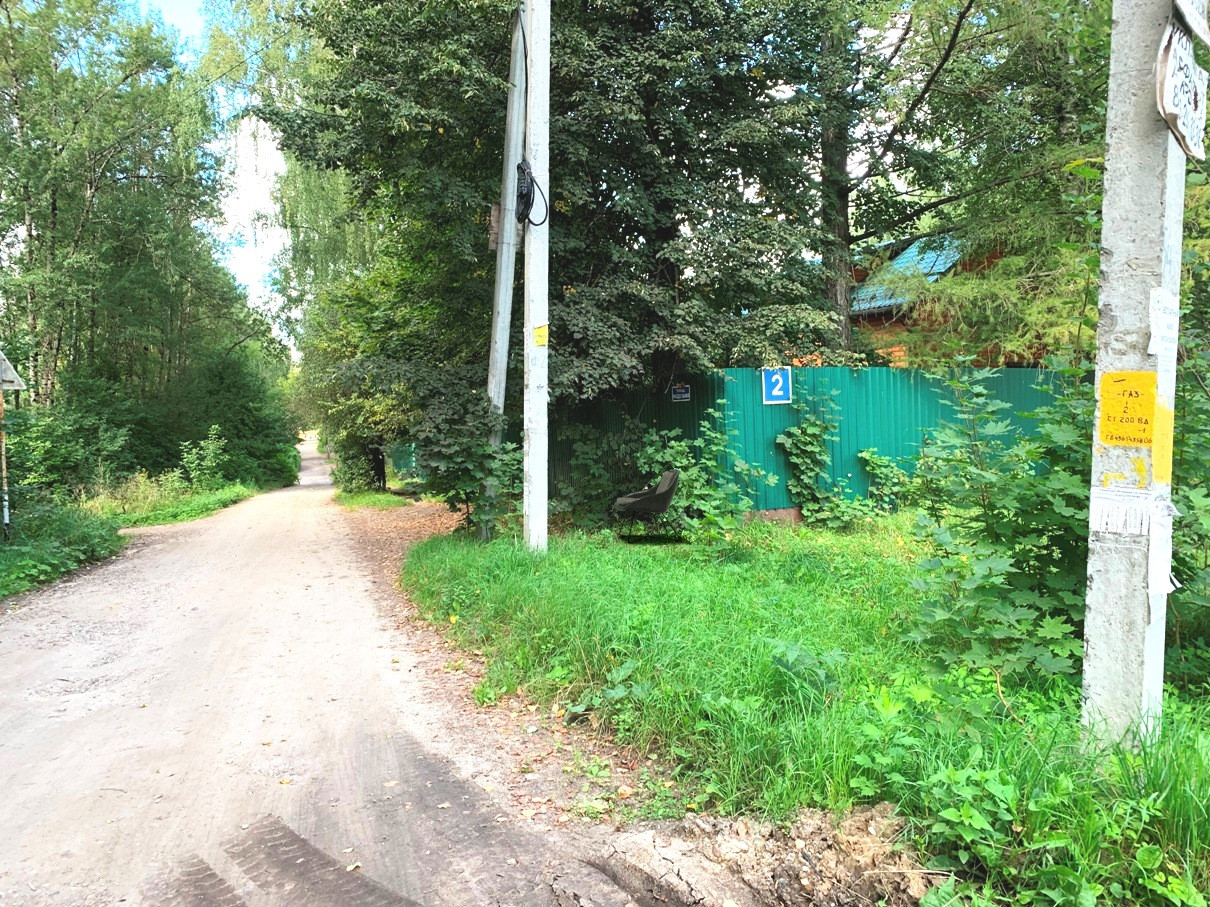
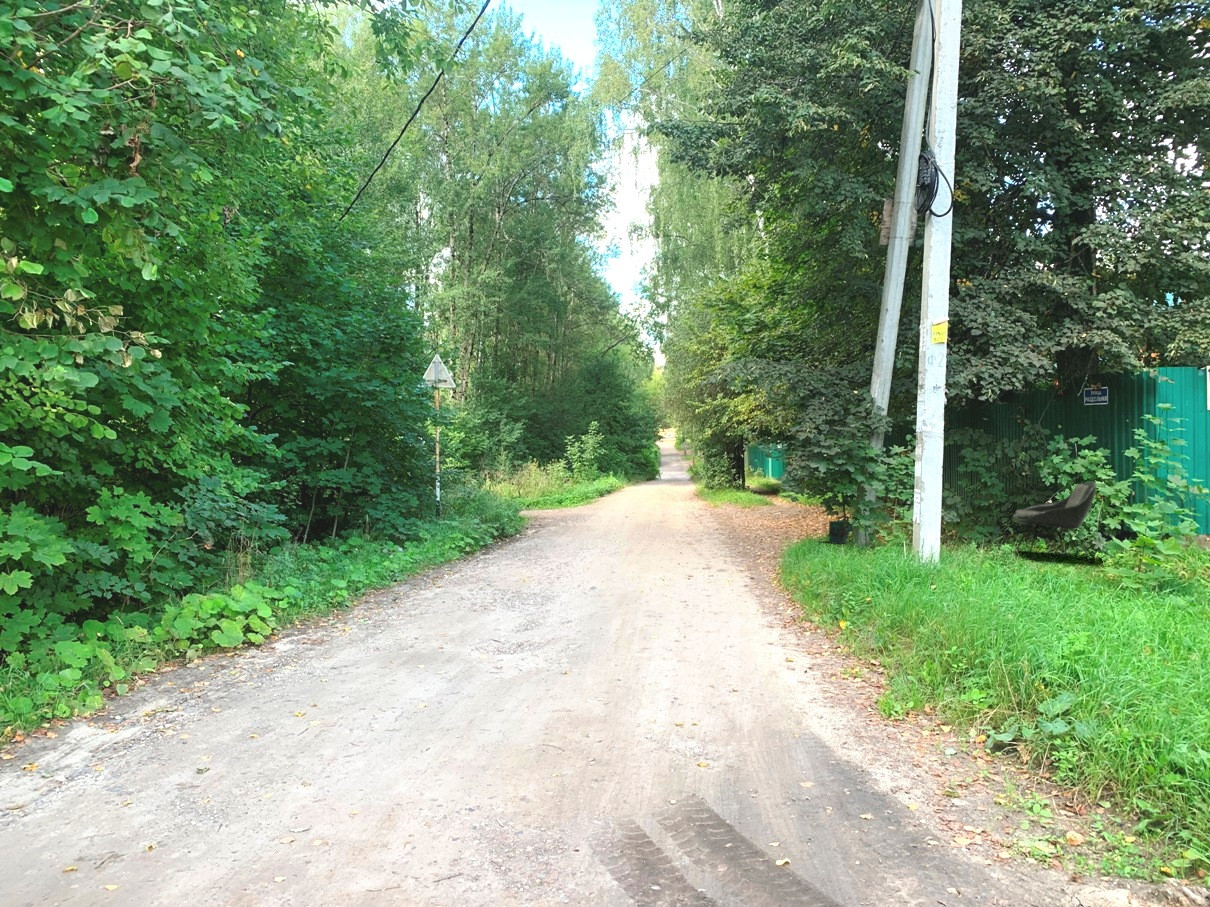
watering can: none [442,514,478,543] -> present [824,517,858,544]

